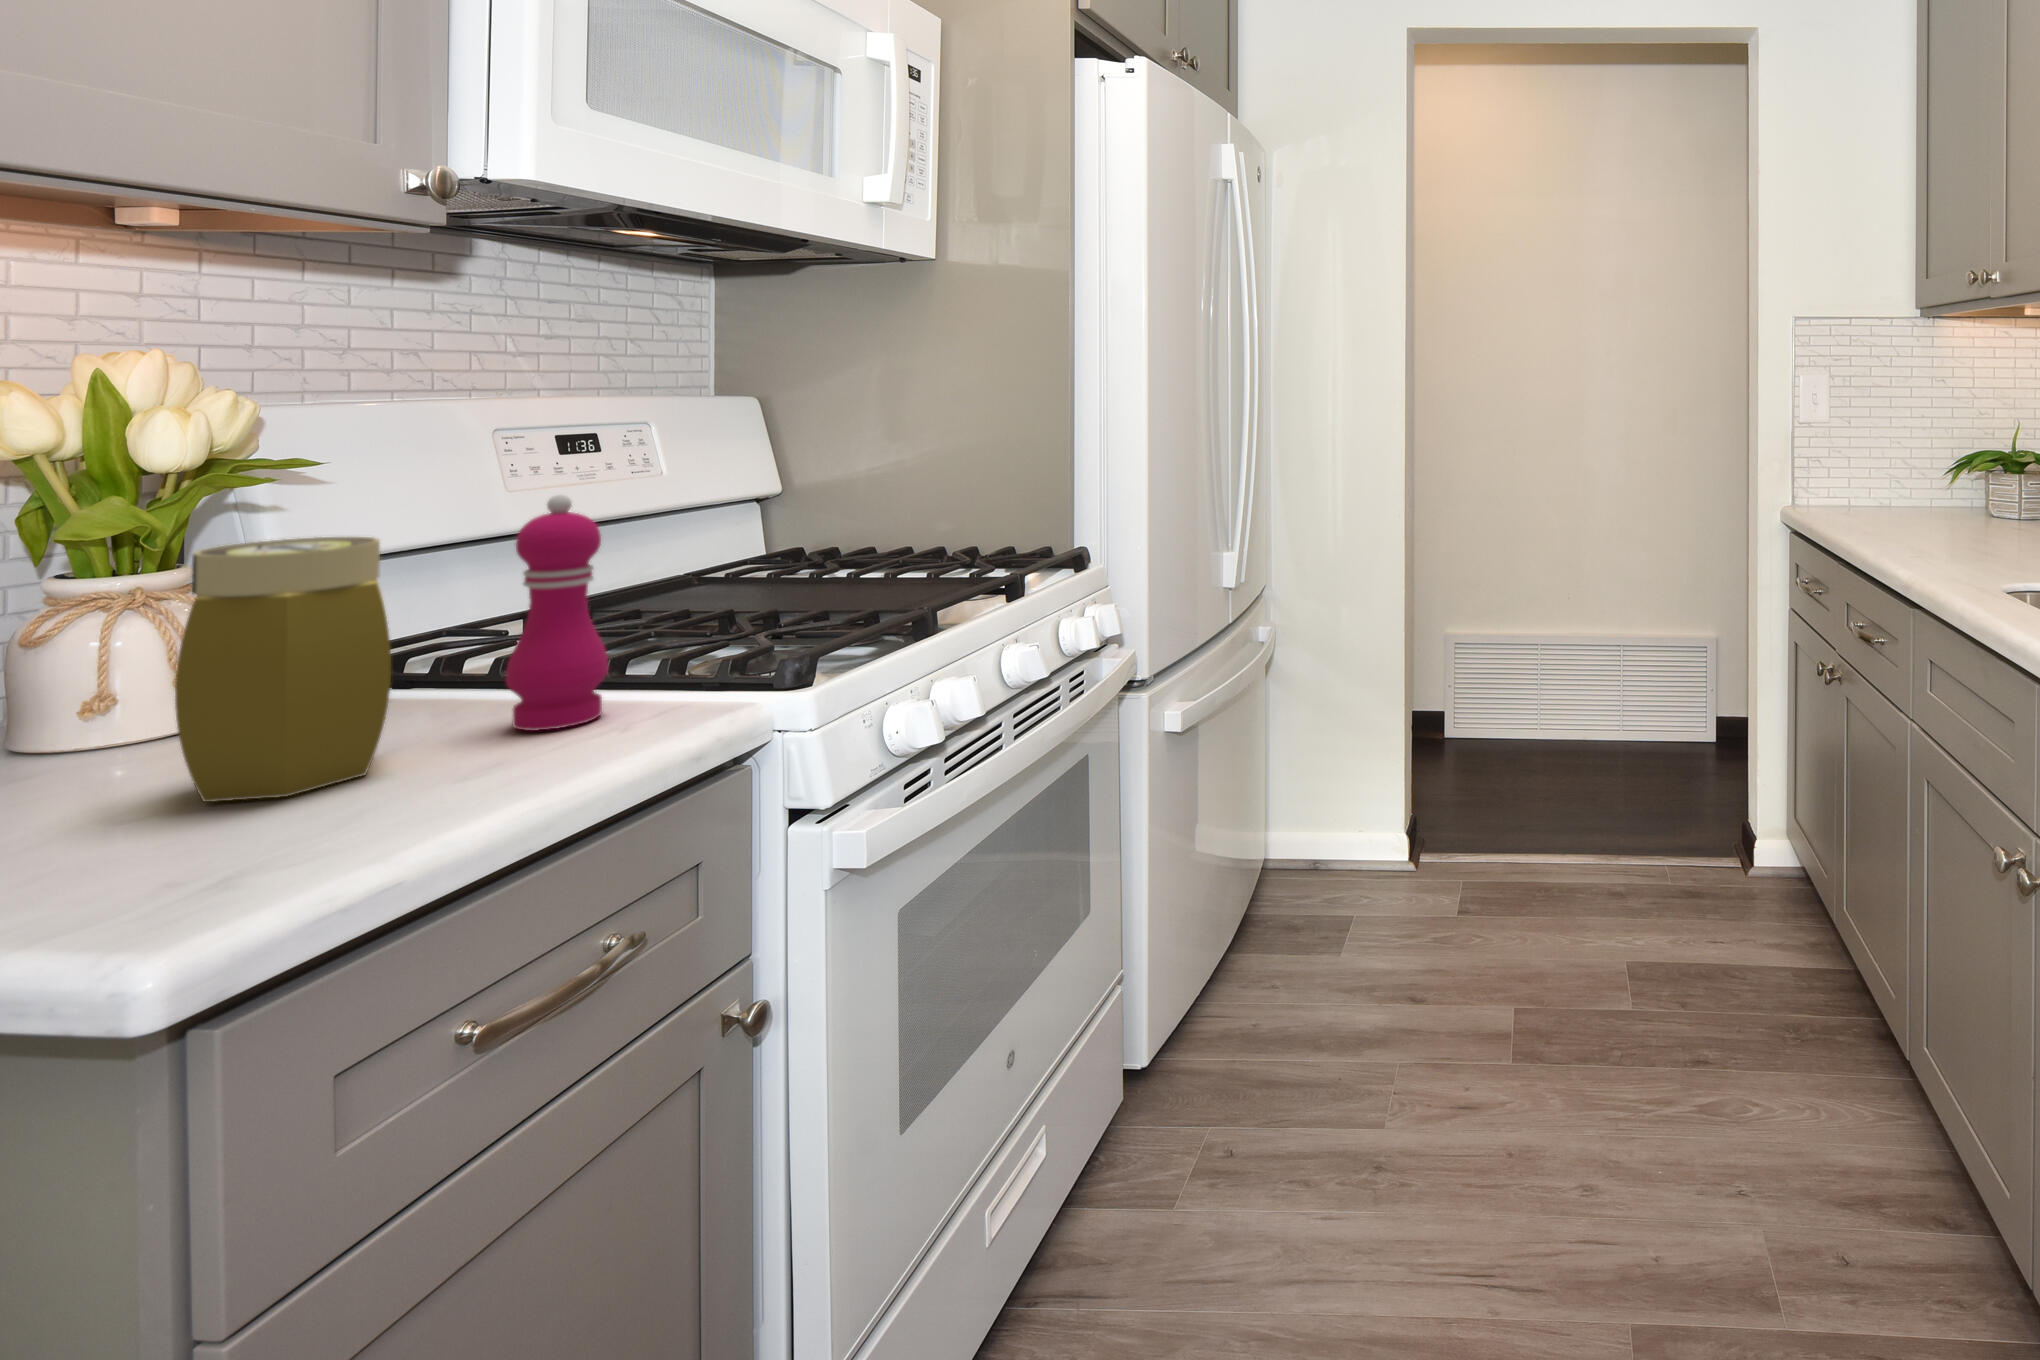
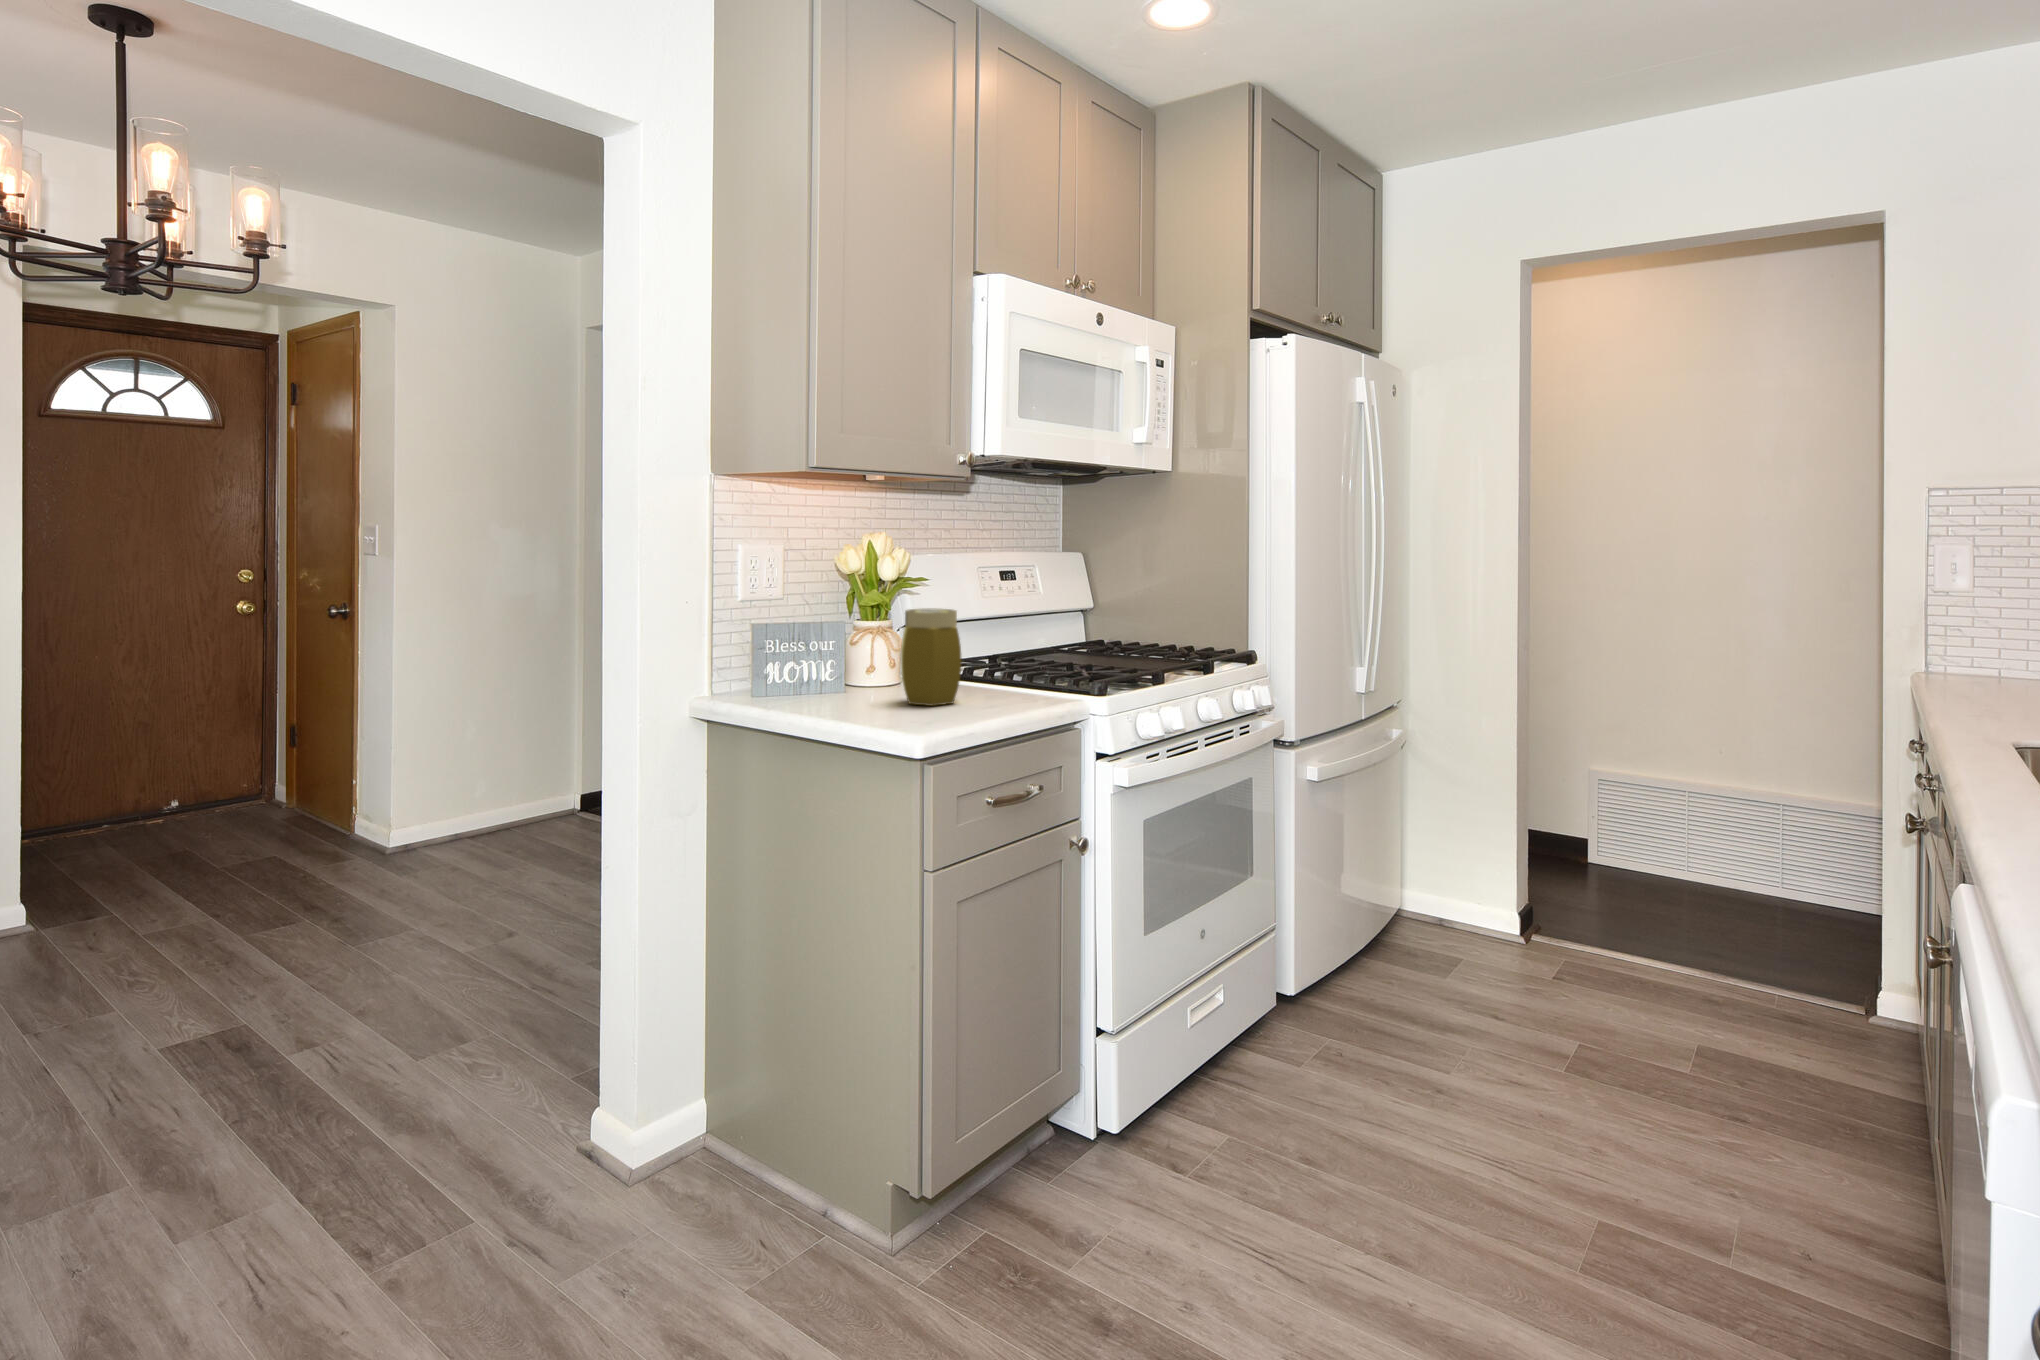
pepper mill: present [506,495,608,731] -> none [994,597,1029,697]

